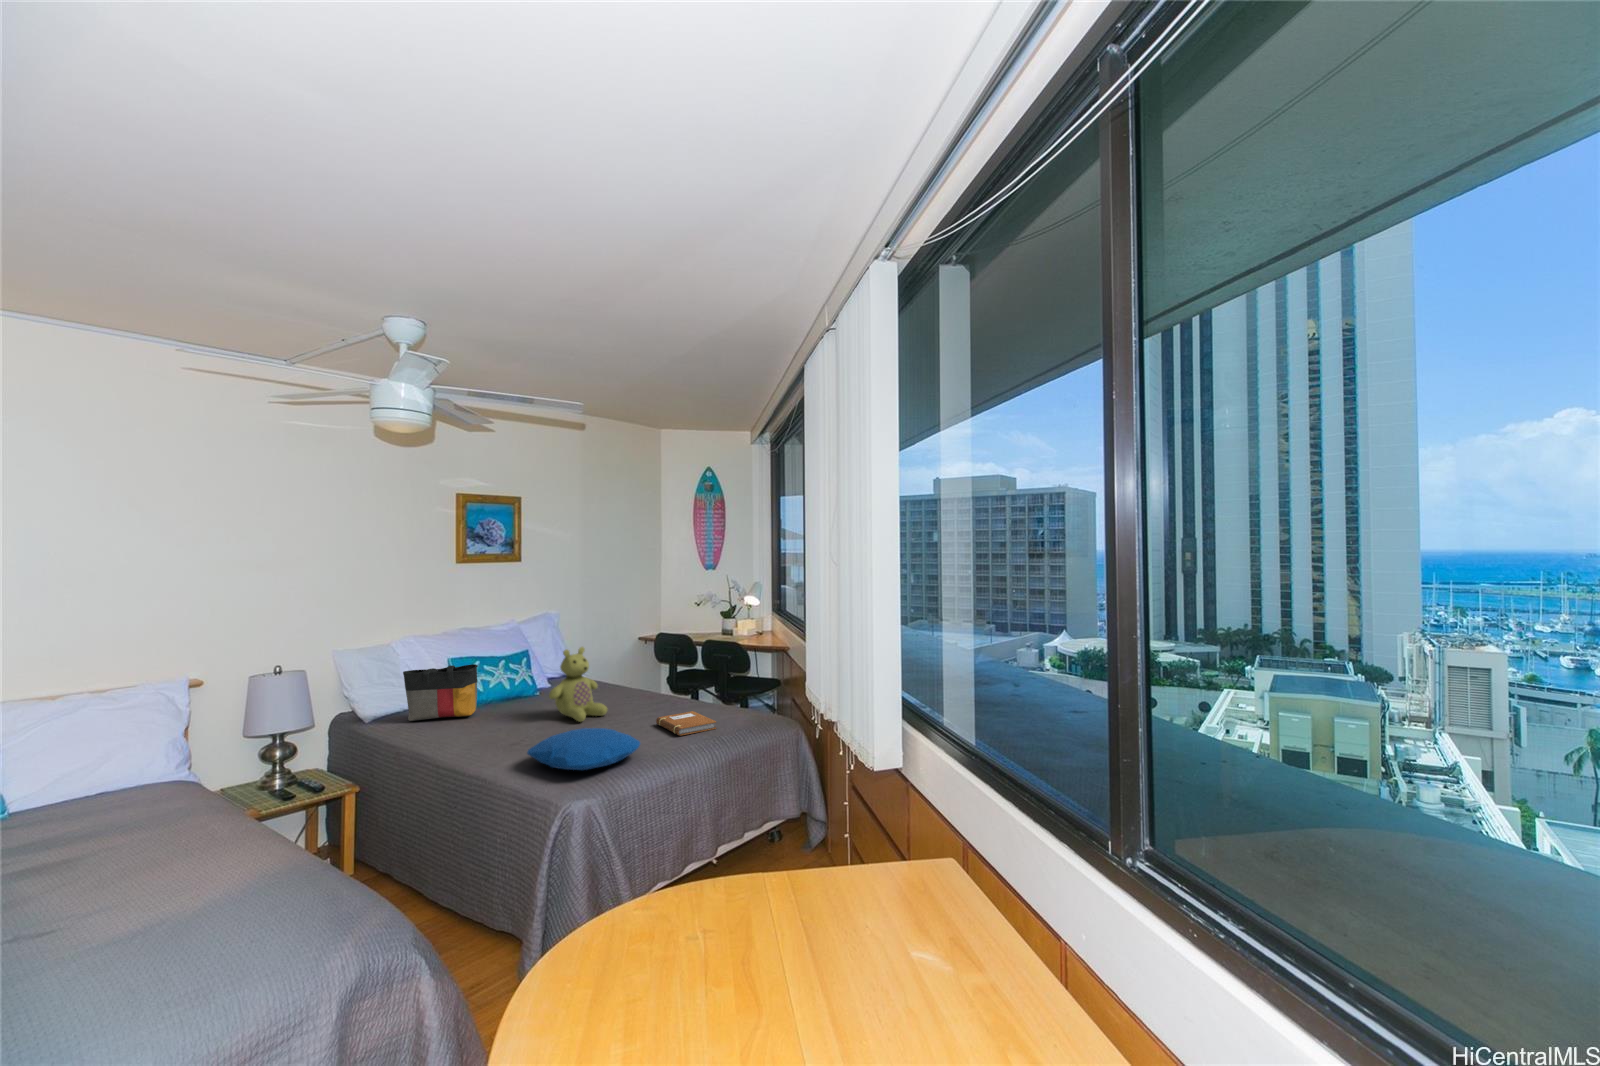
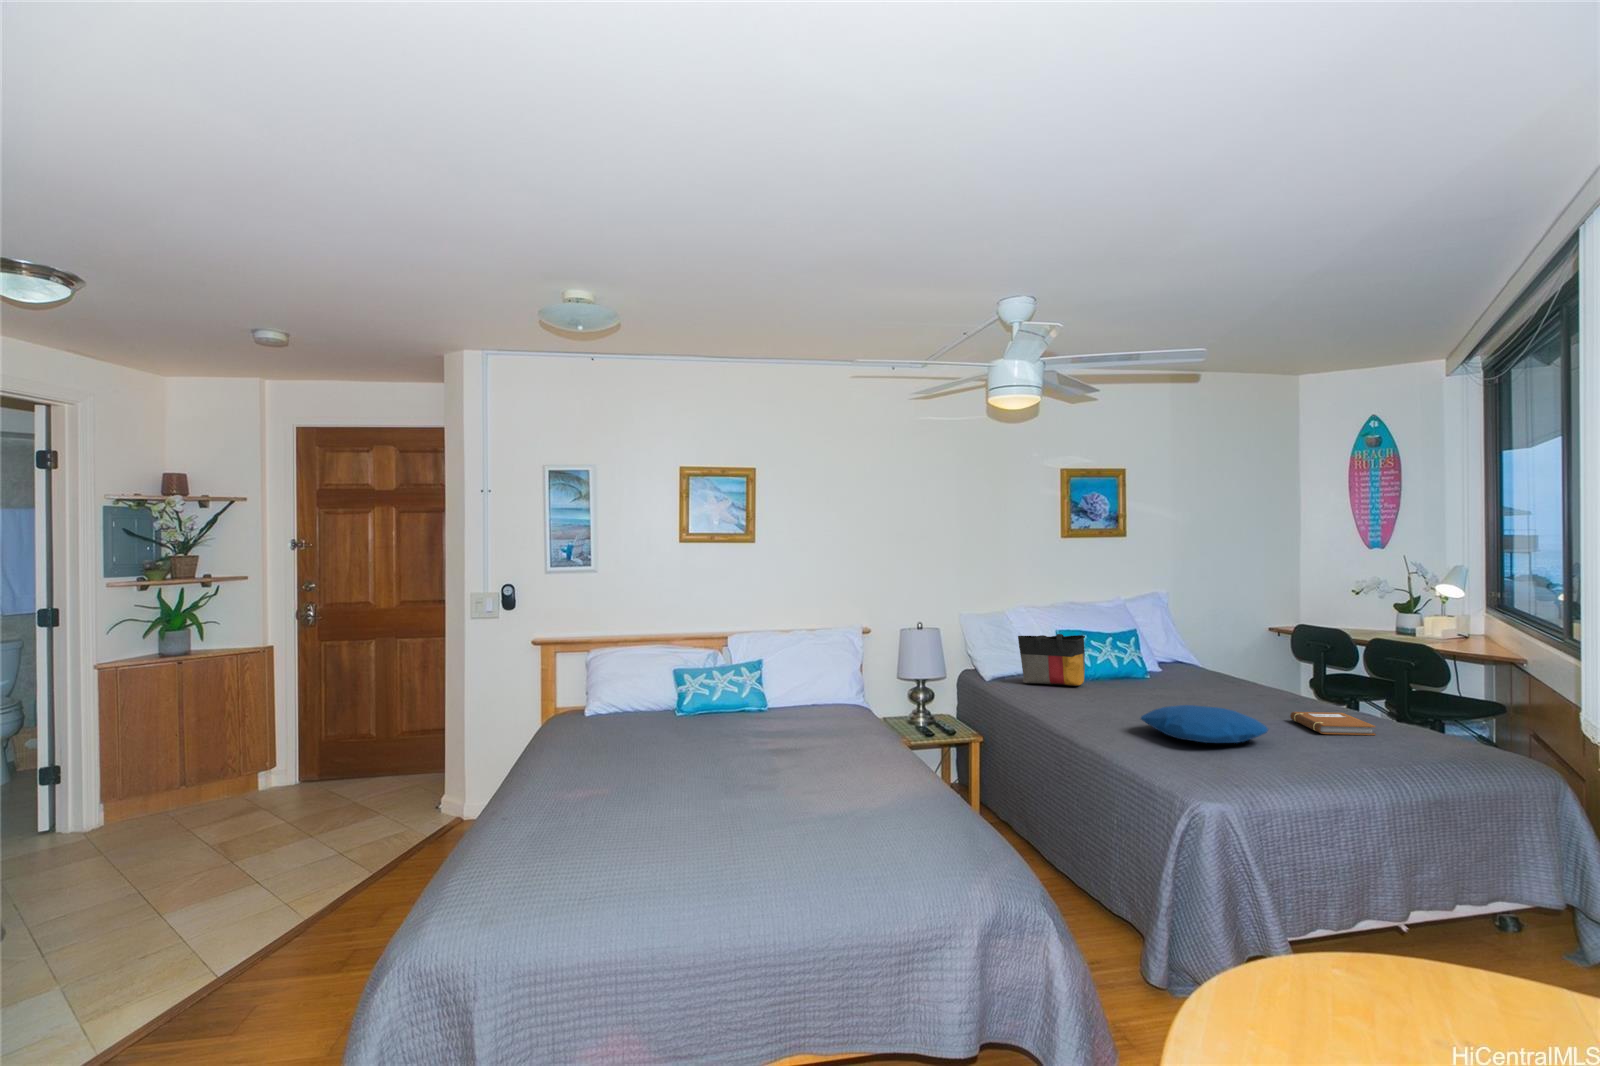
stuffed bear: present [549,647,607,722] -> none [1160,625,1228,706]

